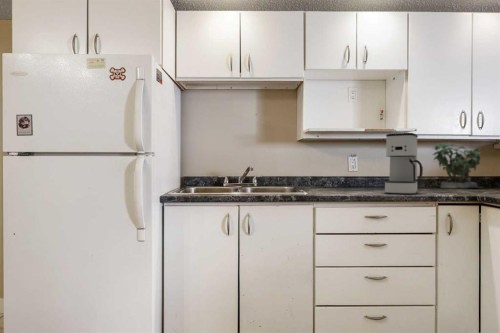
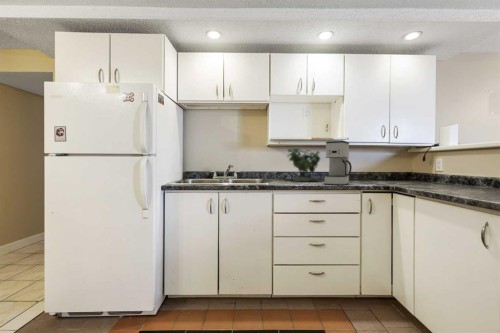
potted plant: present [434,143,480,188] -> present [288,147,320,181]

